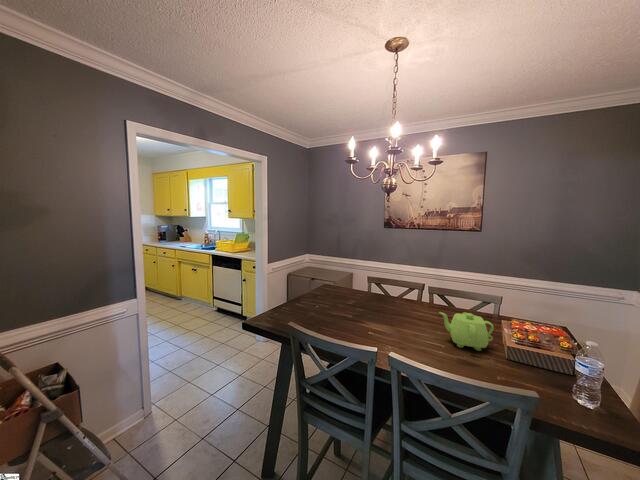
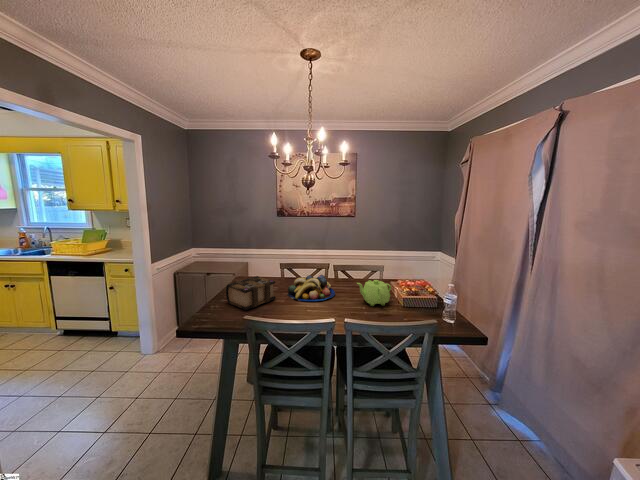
book: none [299,286,346,318] -> present [226,276,276,310]
fruit bowl: none [361,294,418,326] -> present [288,275,335,301]

